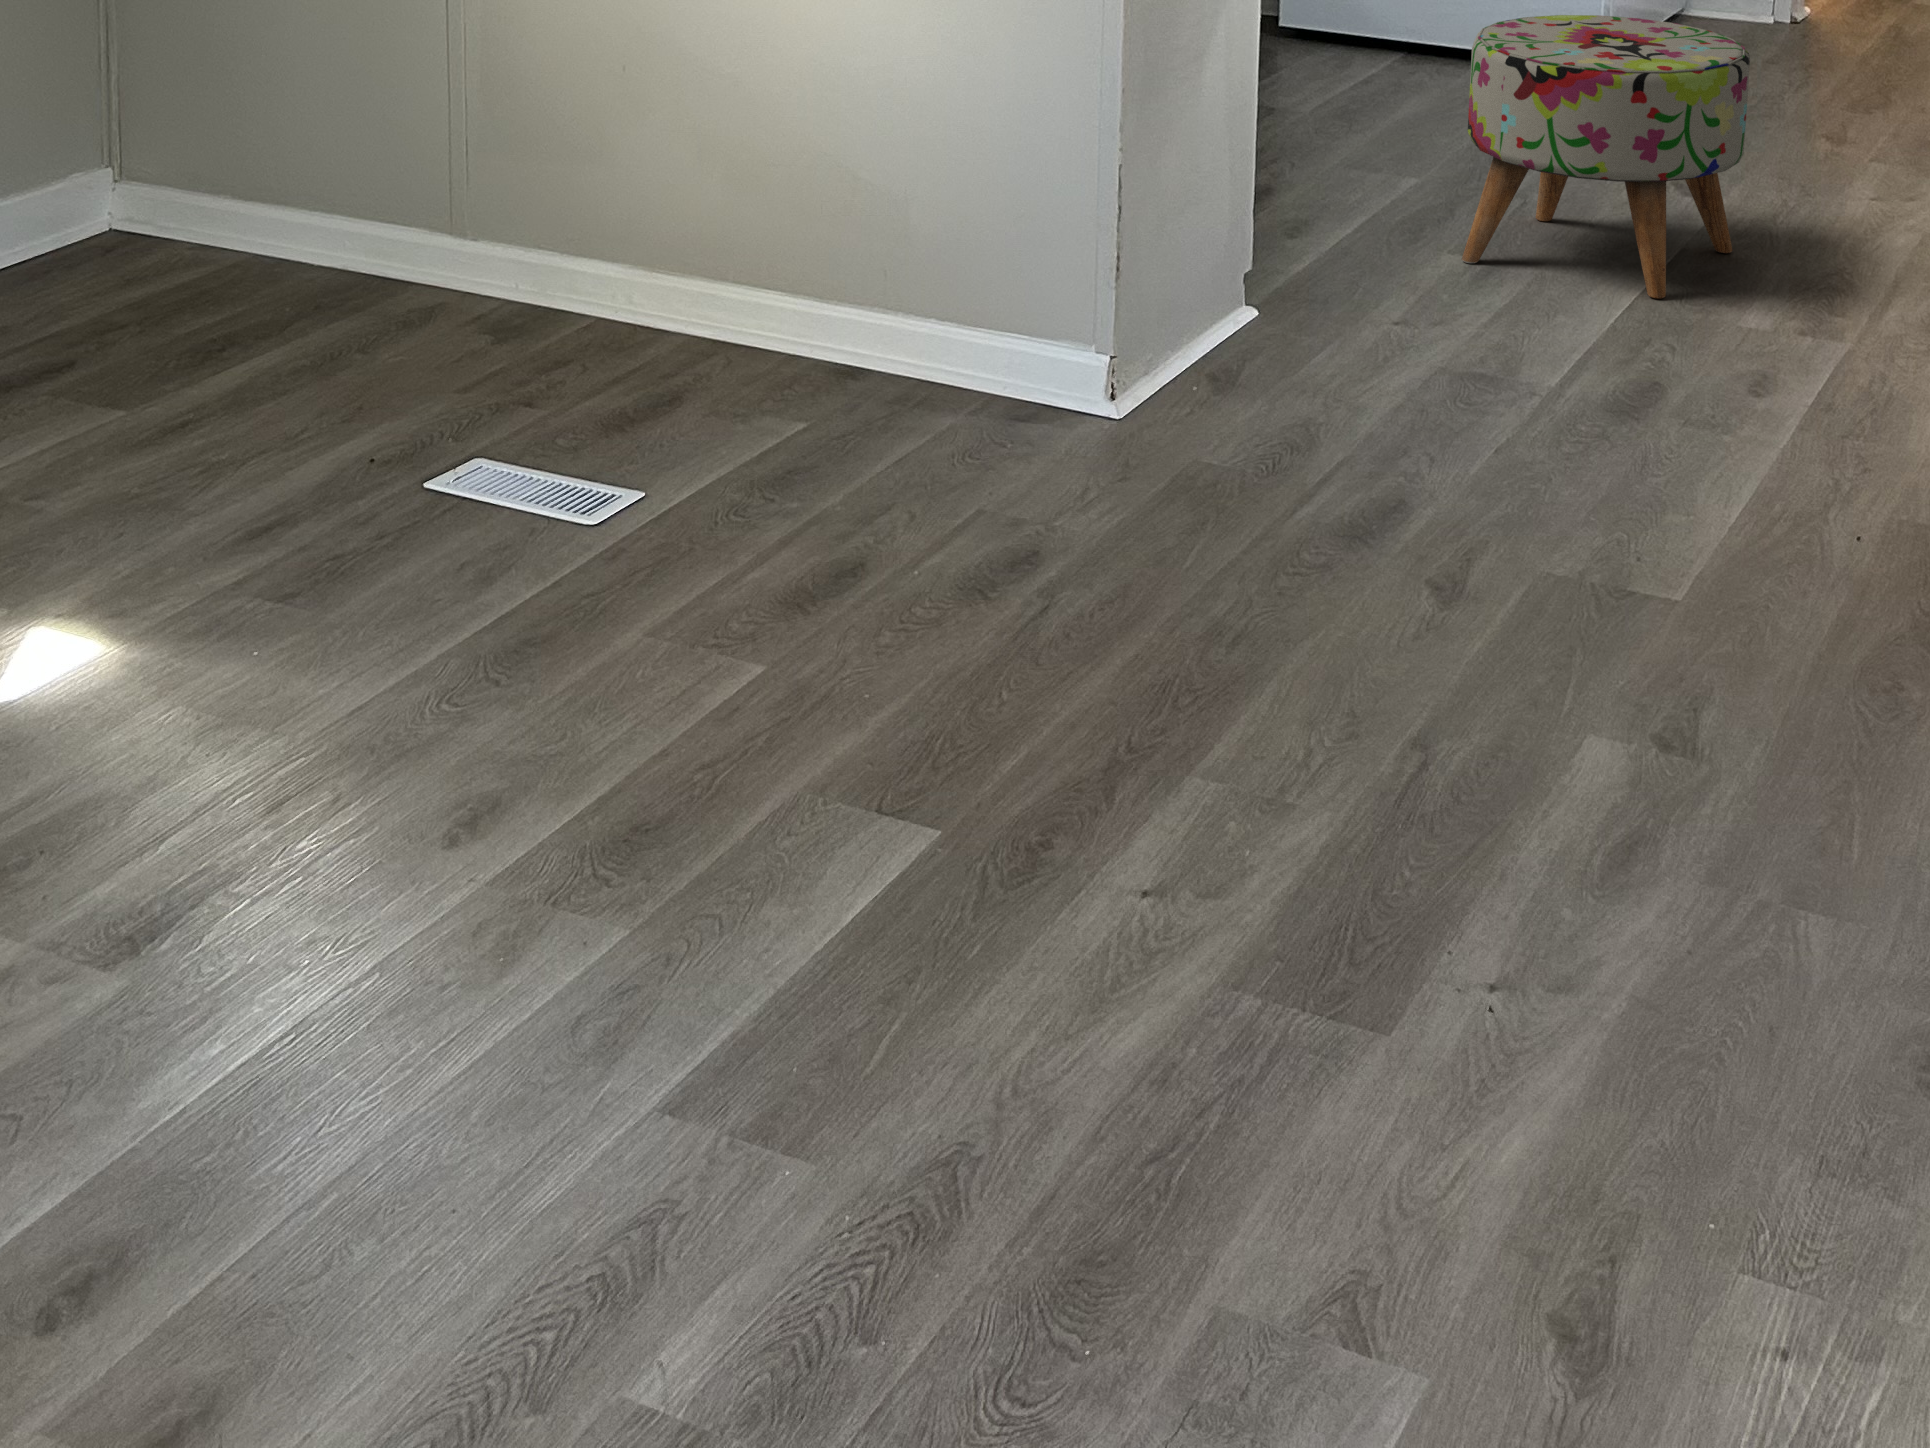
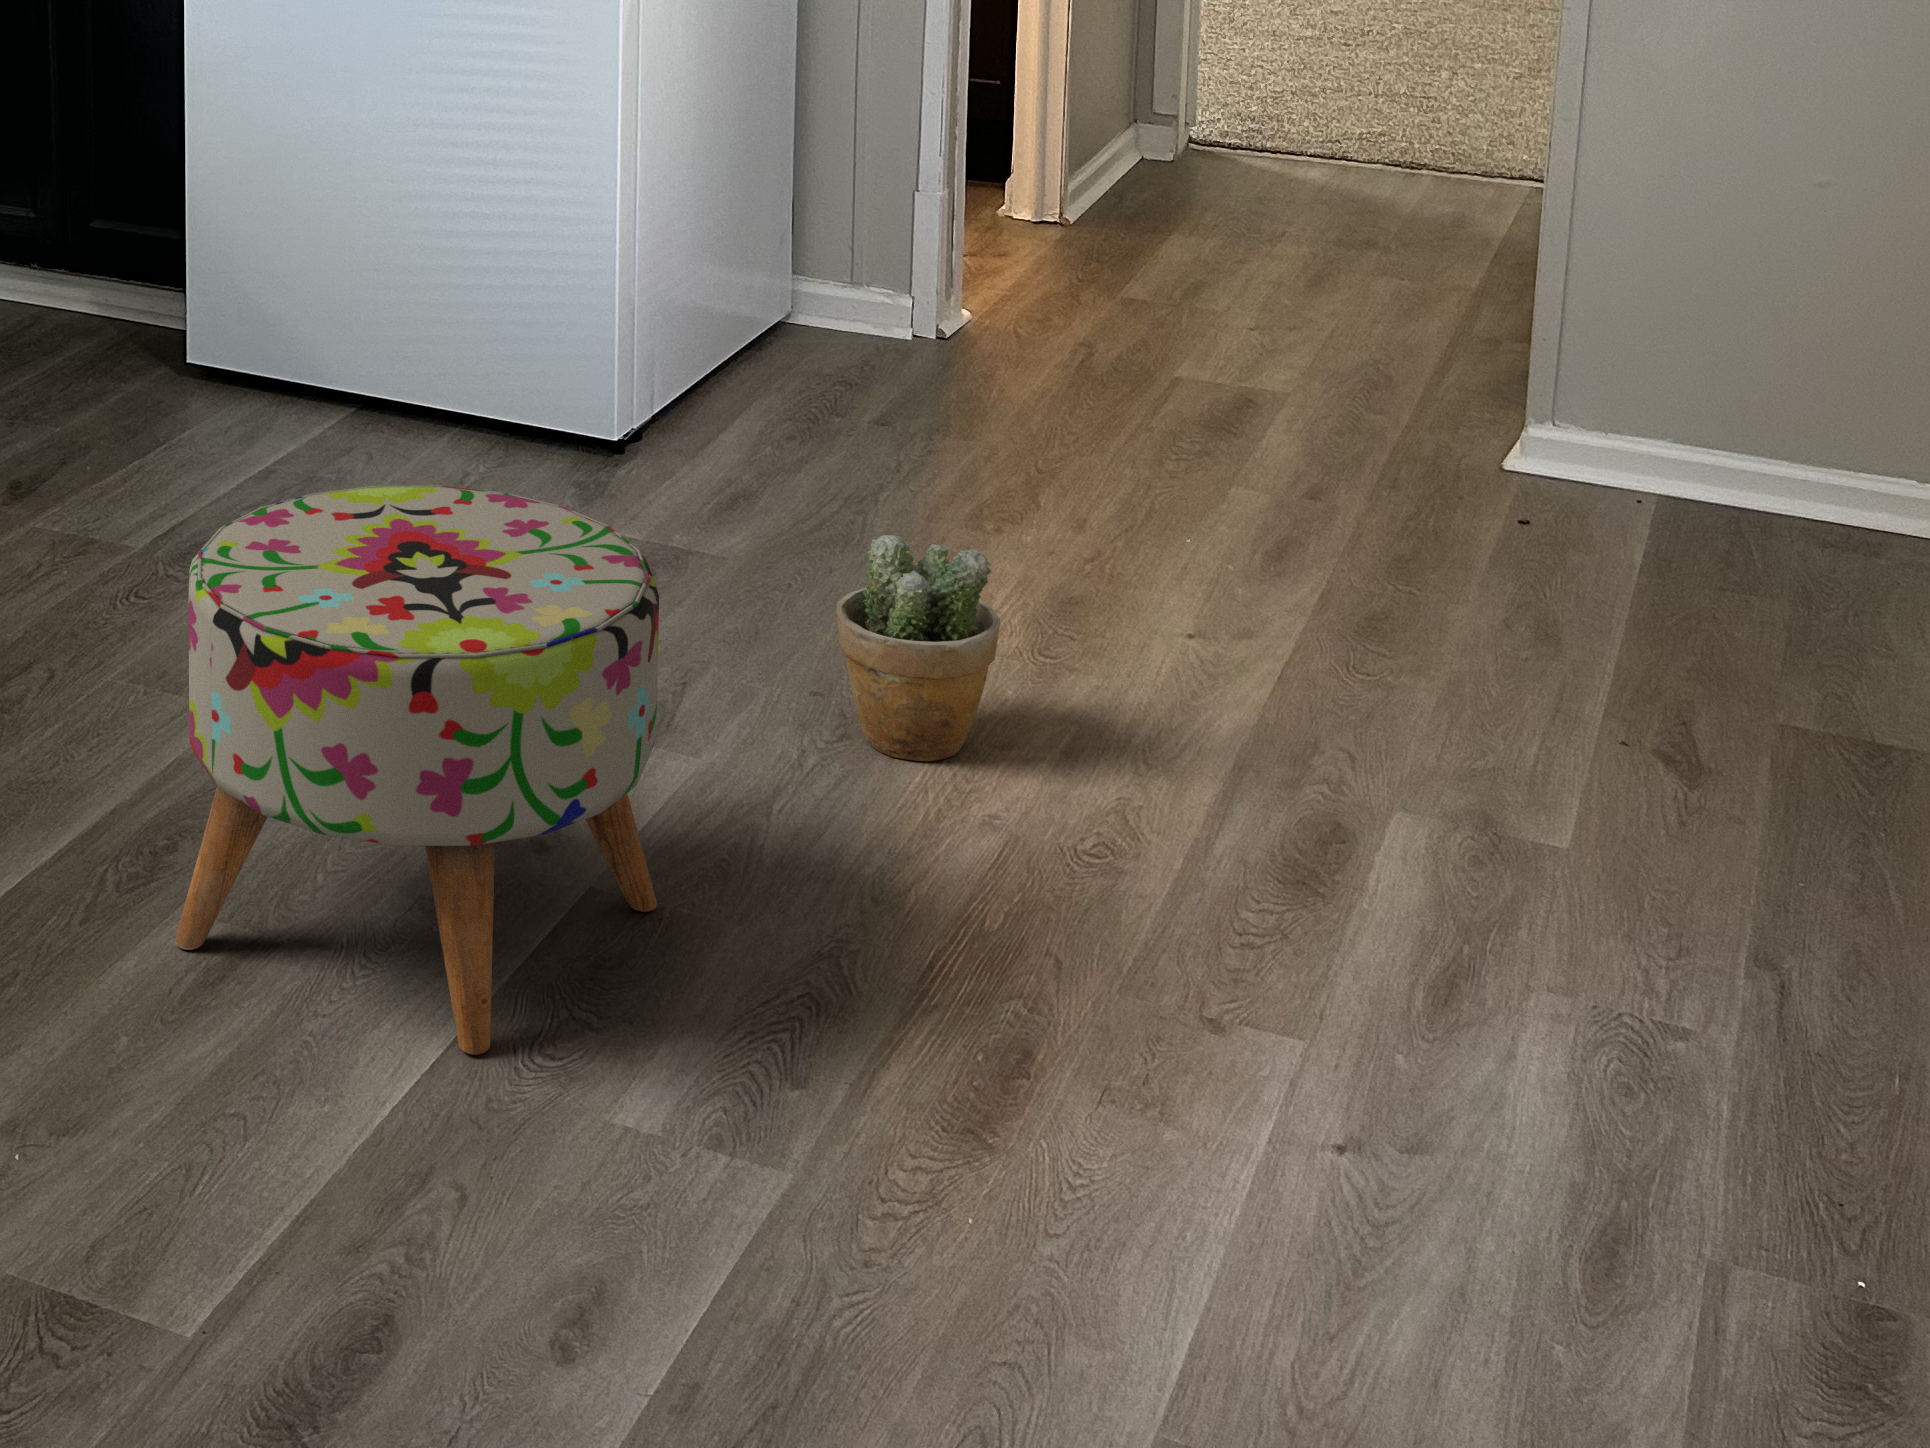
potted plant: none [1808,67,1911,202] -> present [836,535,1000,761]

